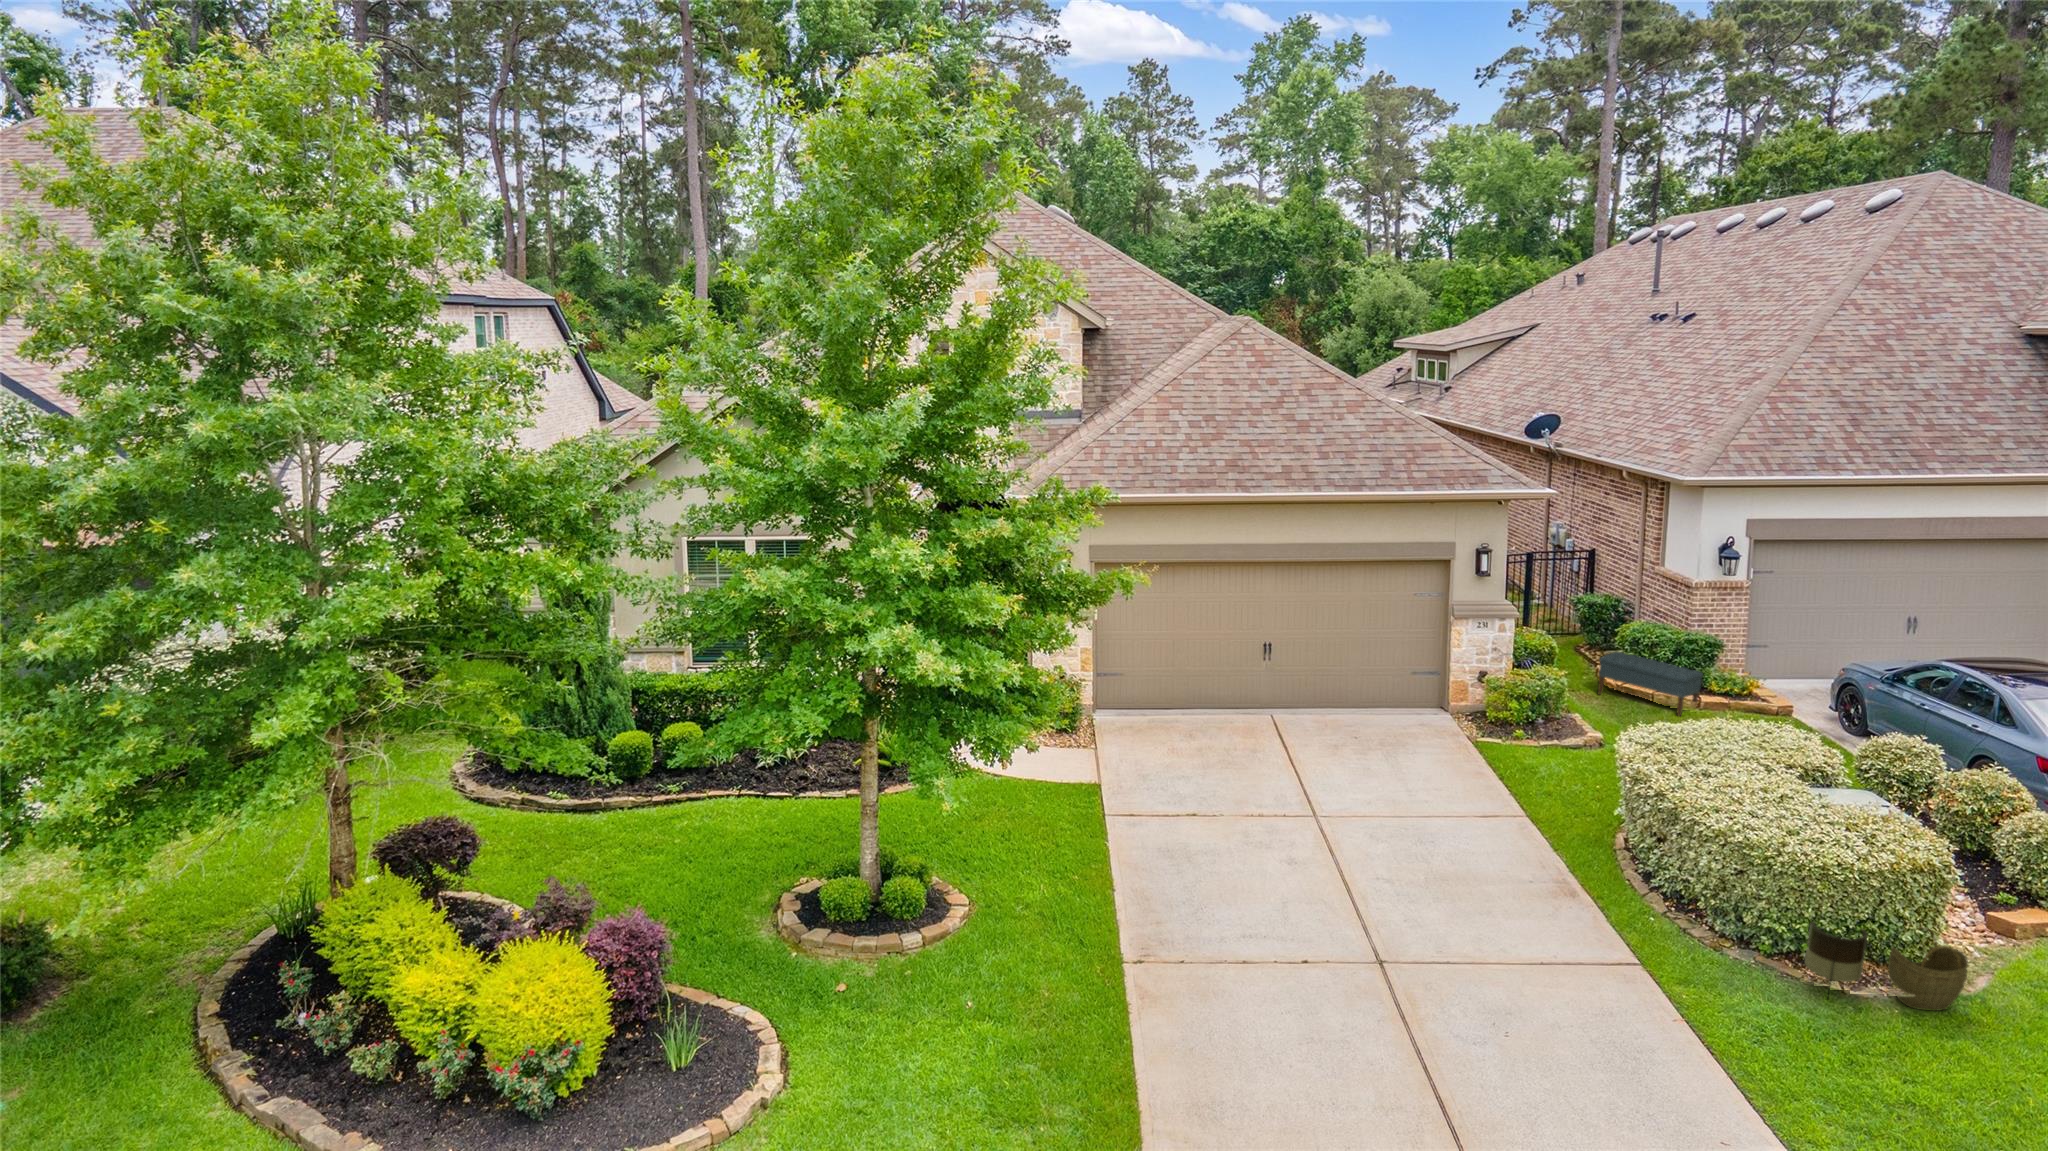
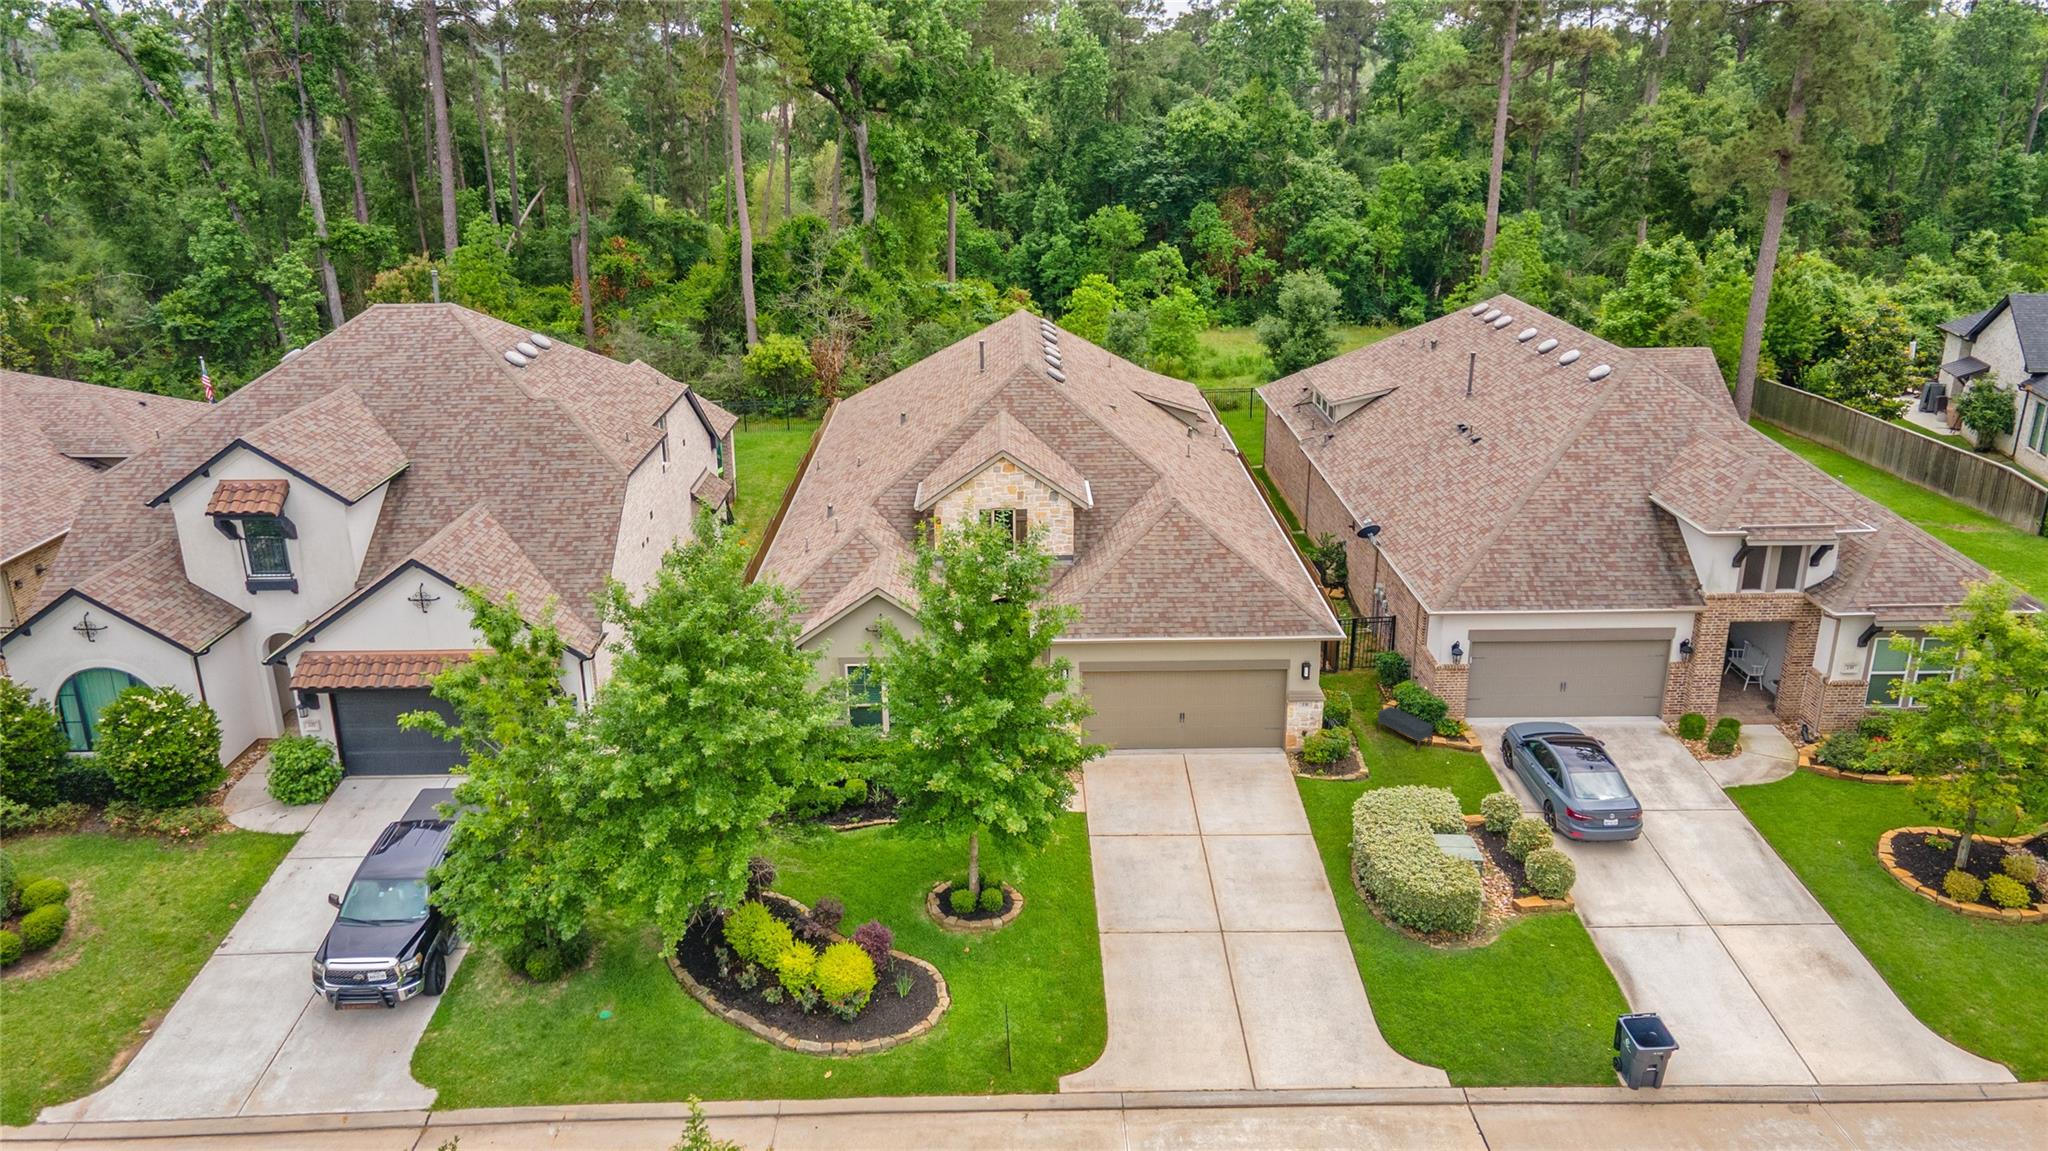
planter: present [1805,922,1867,982] -> none [1406,912,1432,950]
woven basket: present [1888,927,1968,1011] -> none [1442,918,1472,955]

